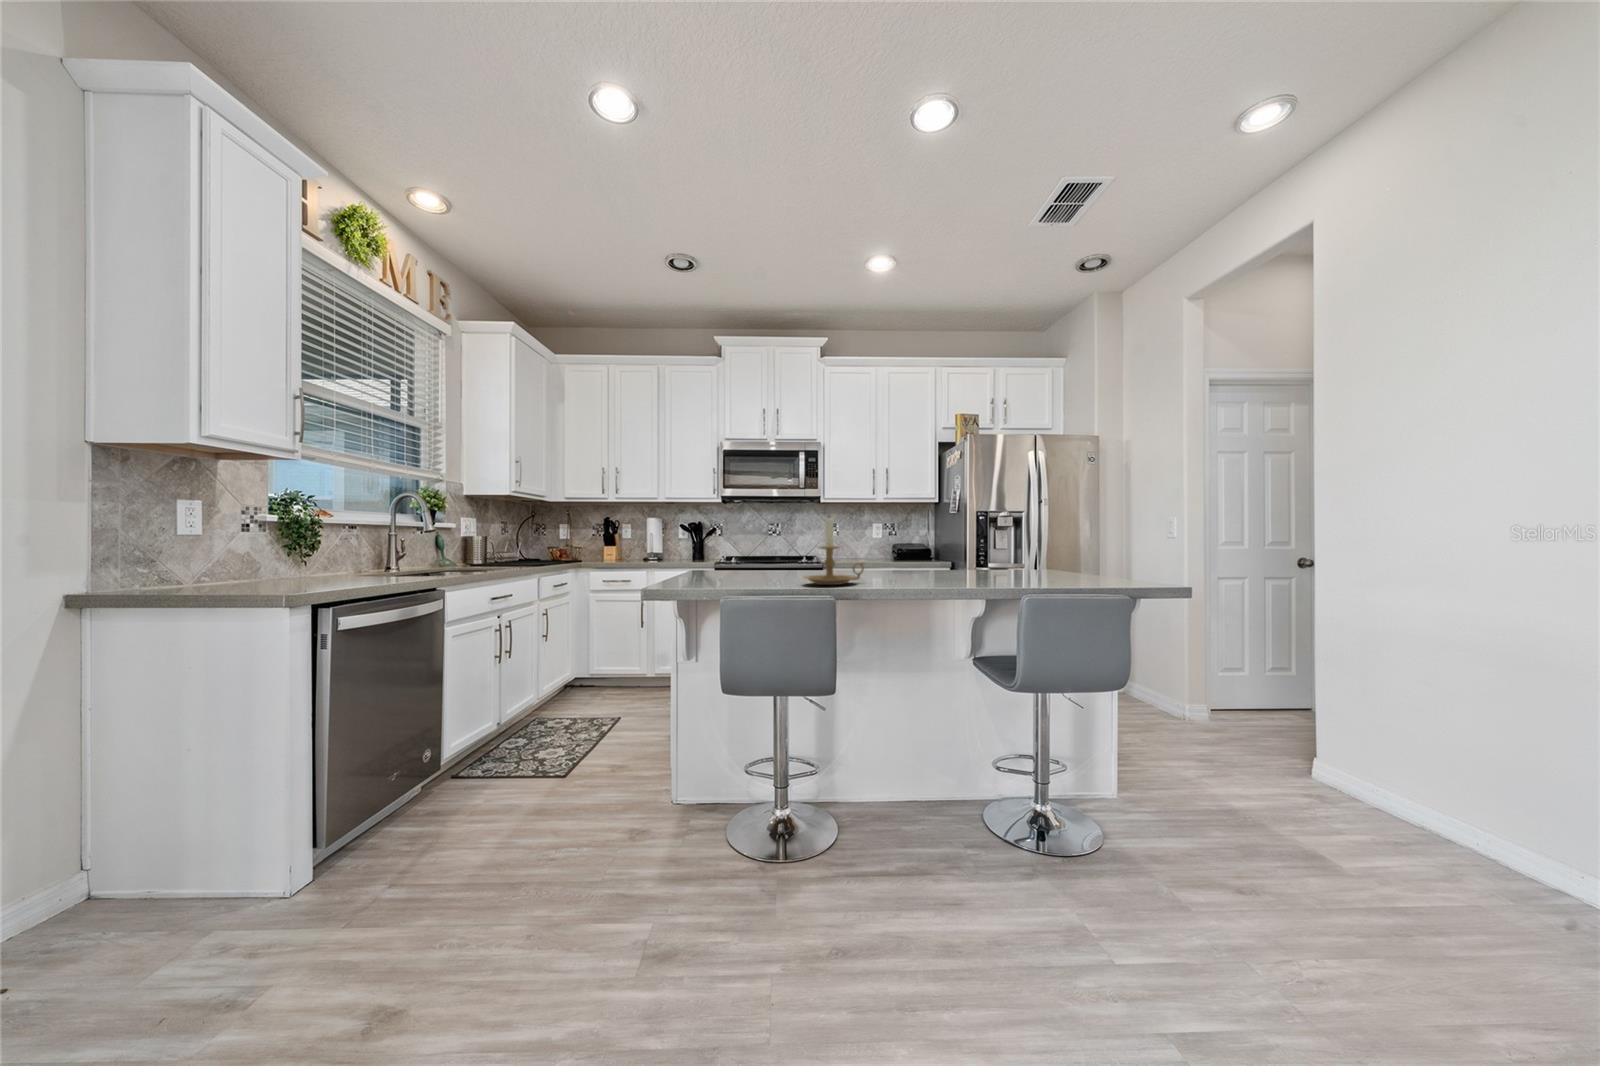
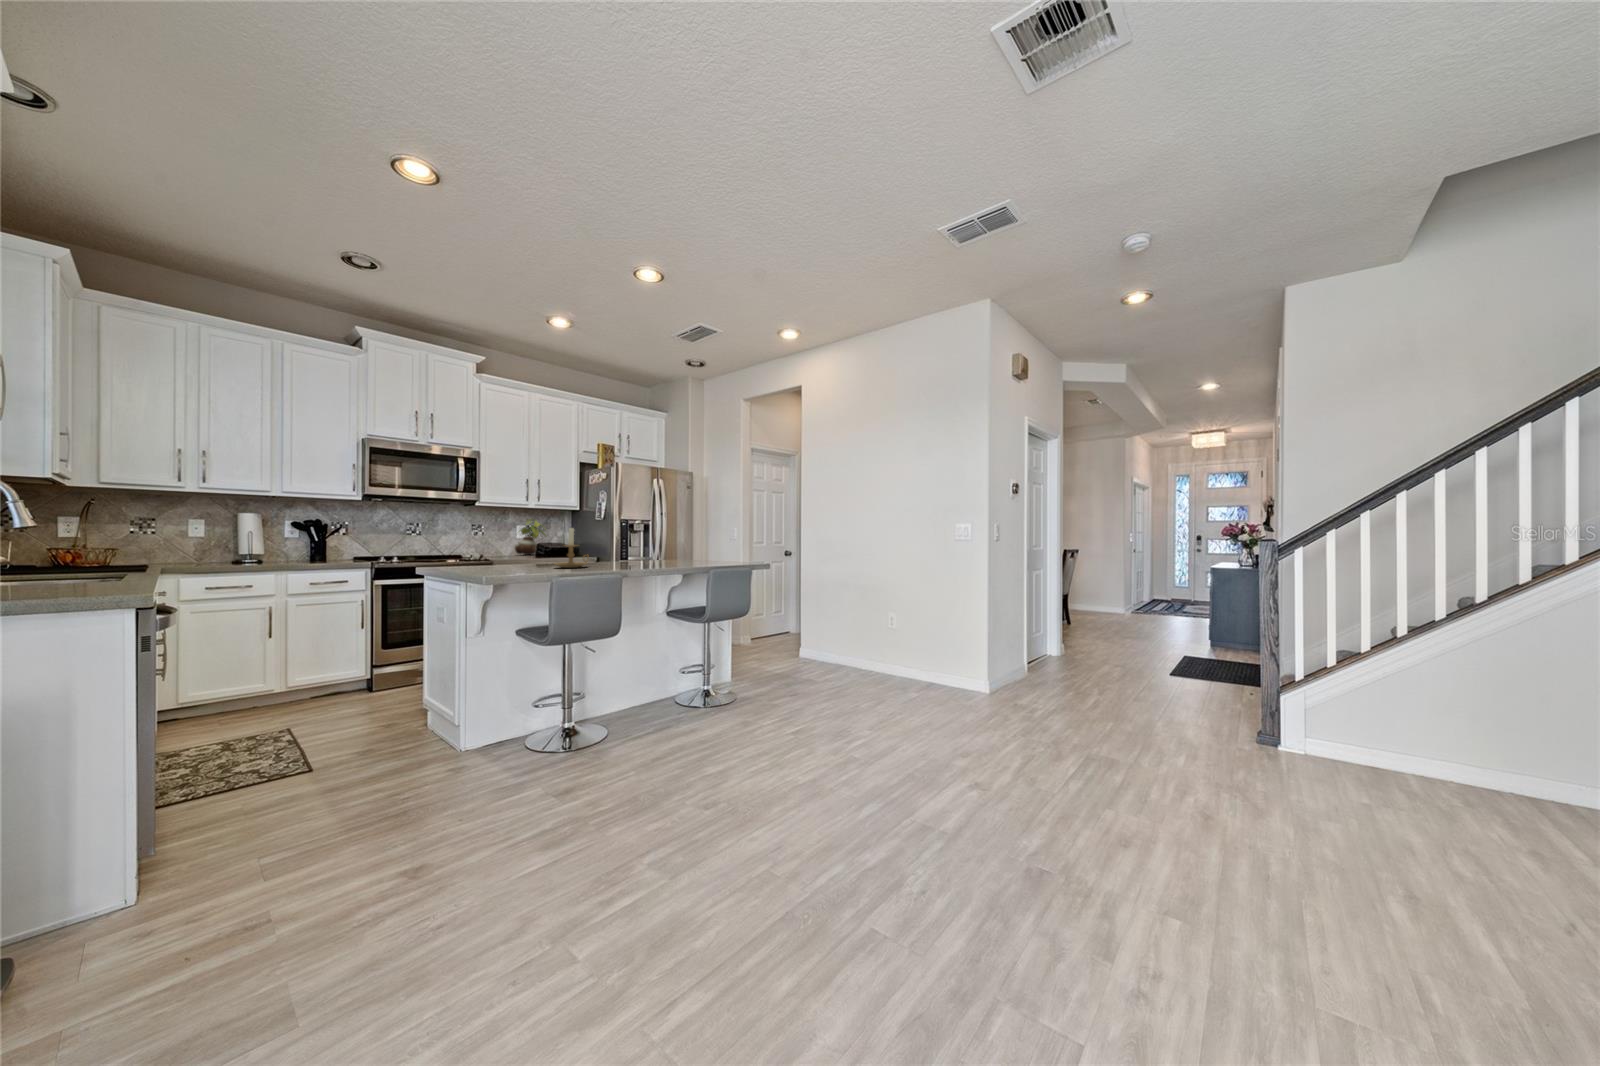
potted plant: none [867,514,899,556] -> present [515,519,546,555]

